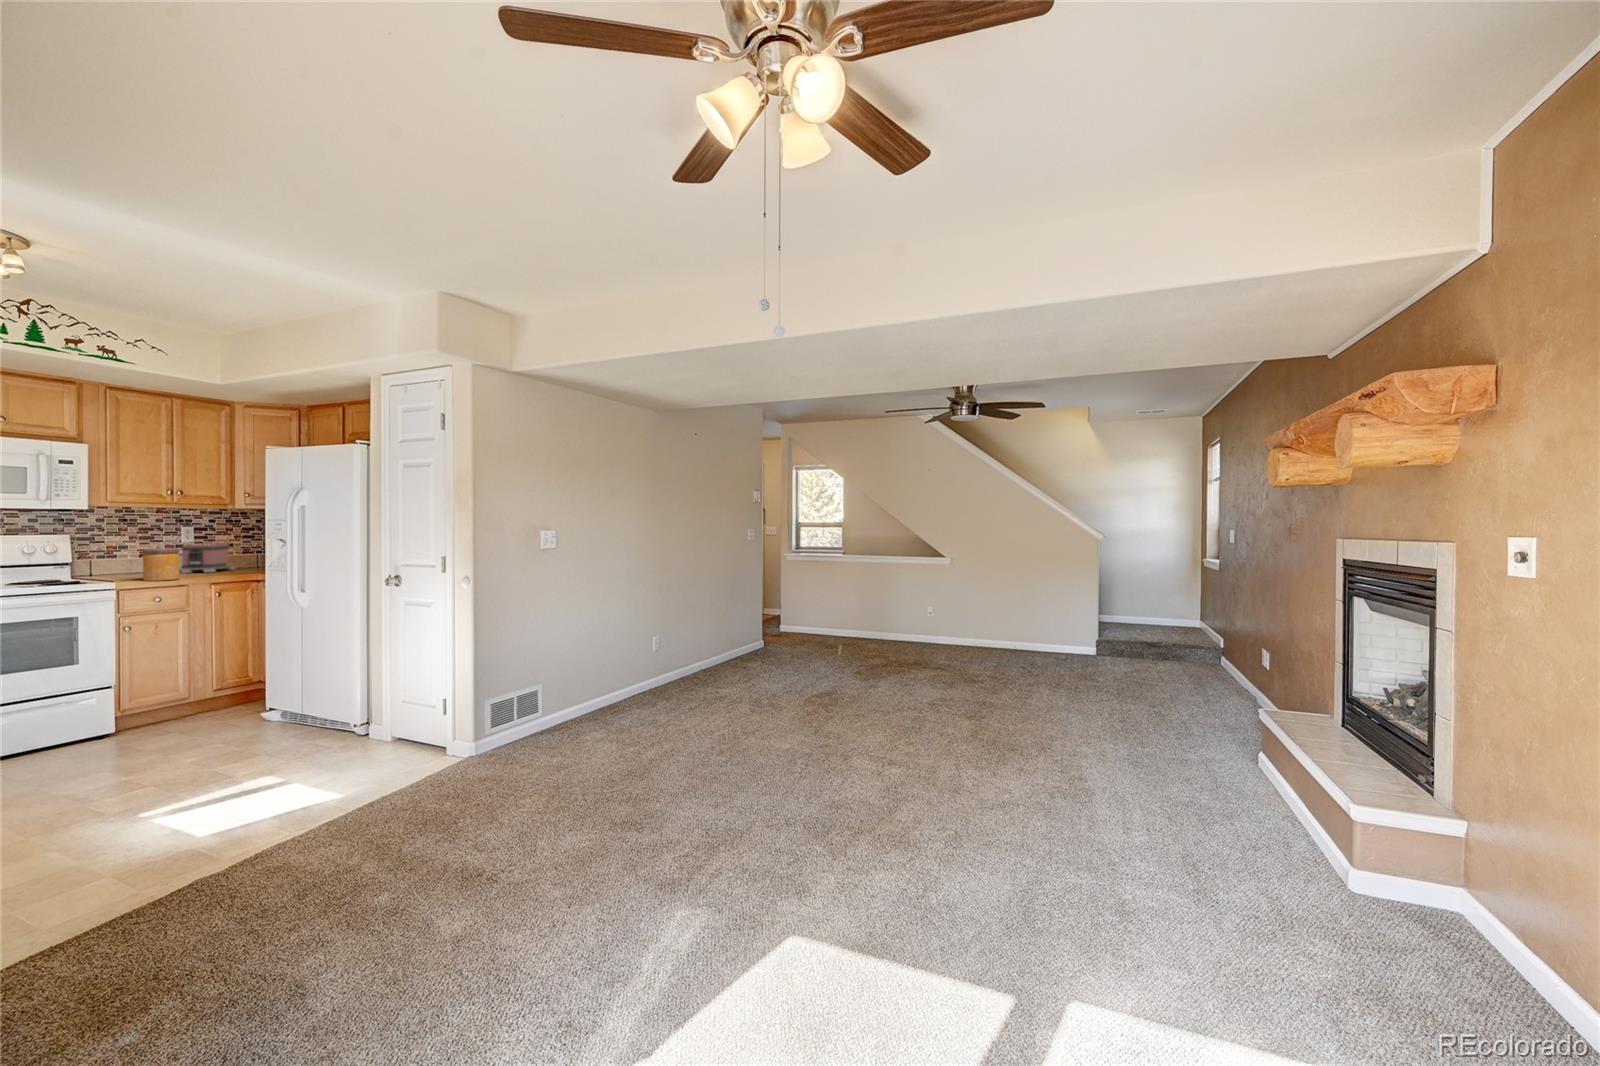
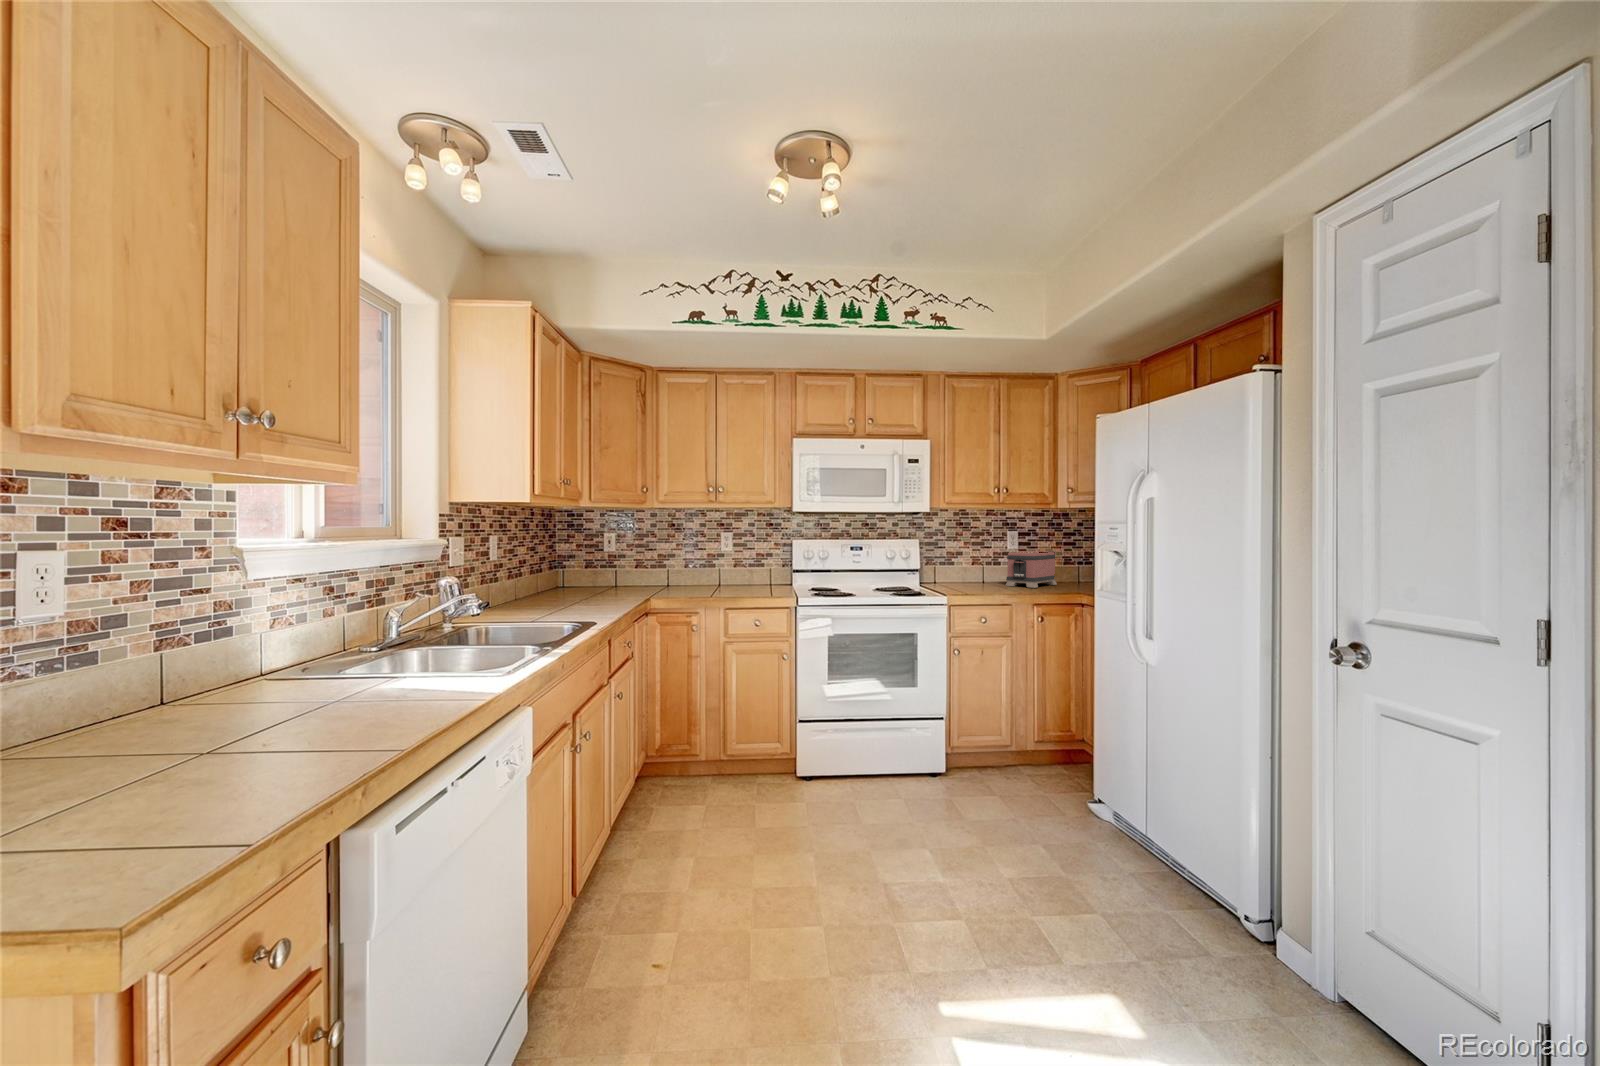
jar: present [143,549,180,581] -> none [971,558,1003,598]

